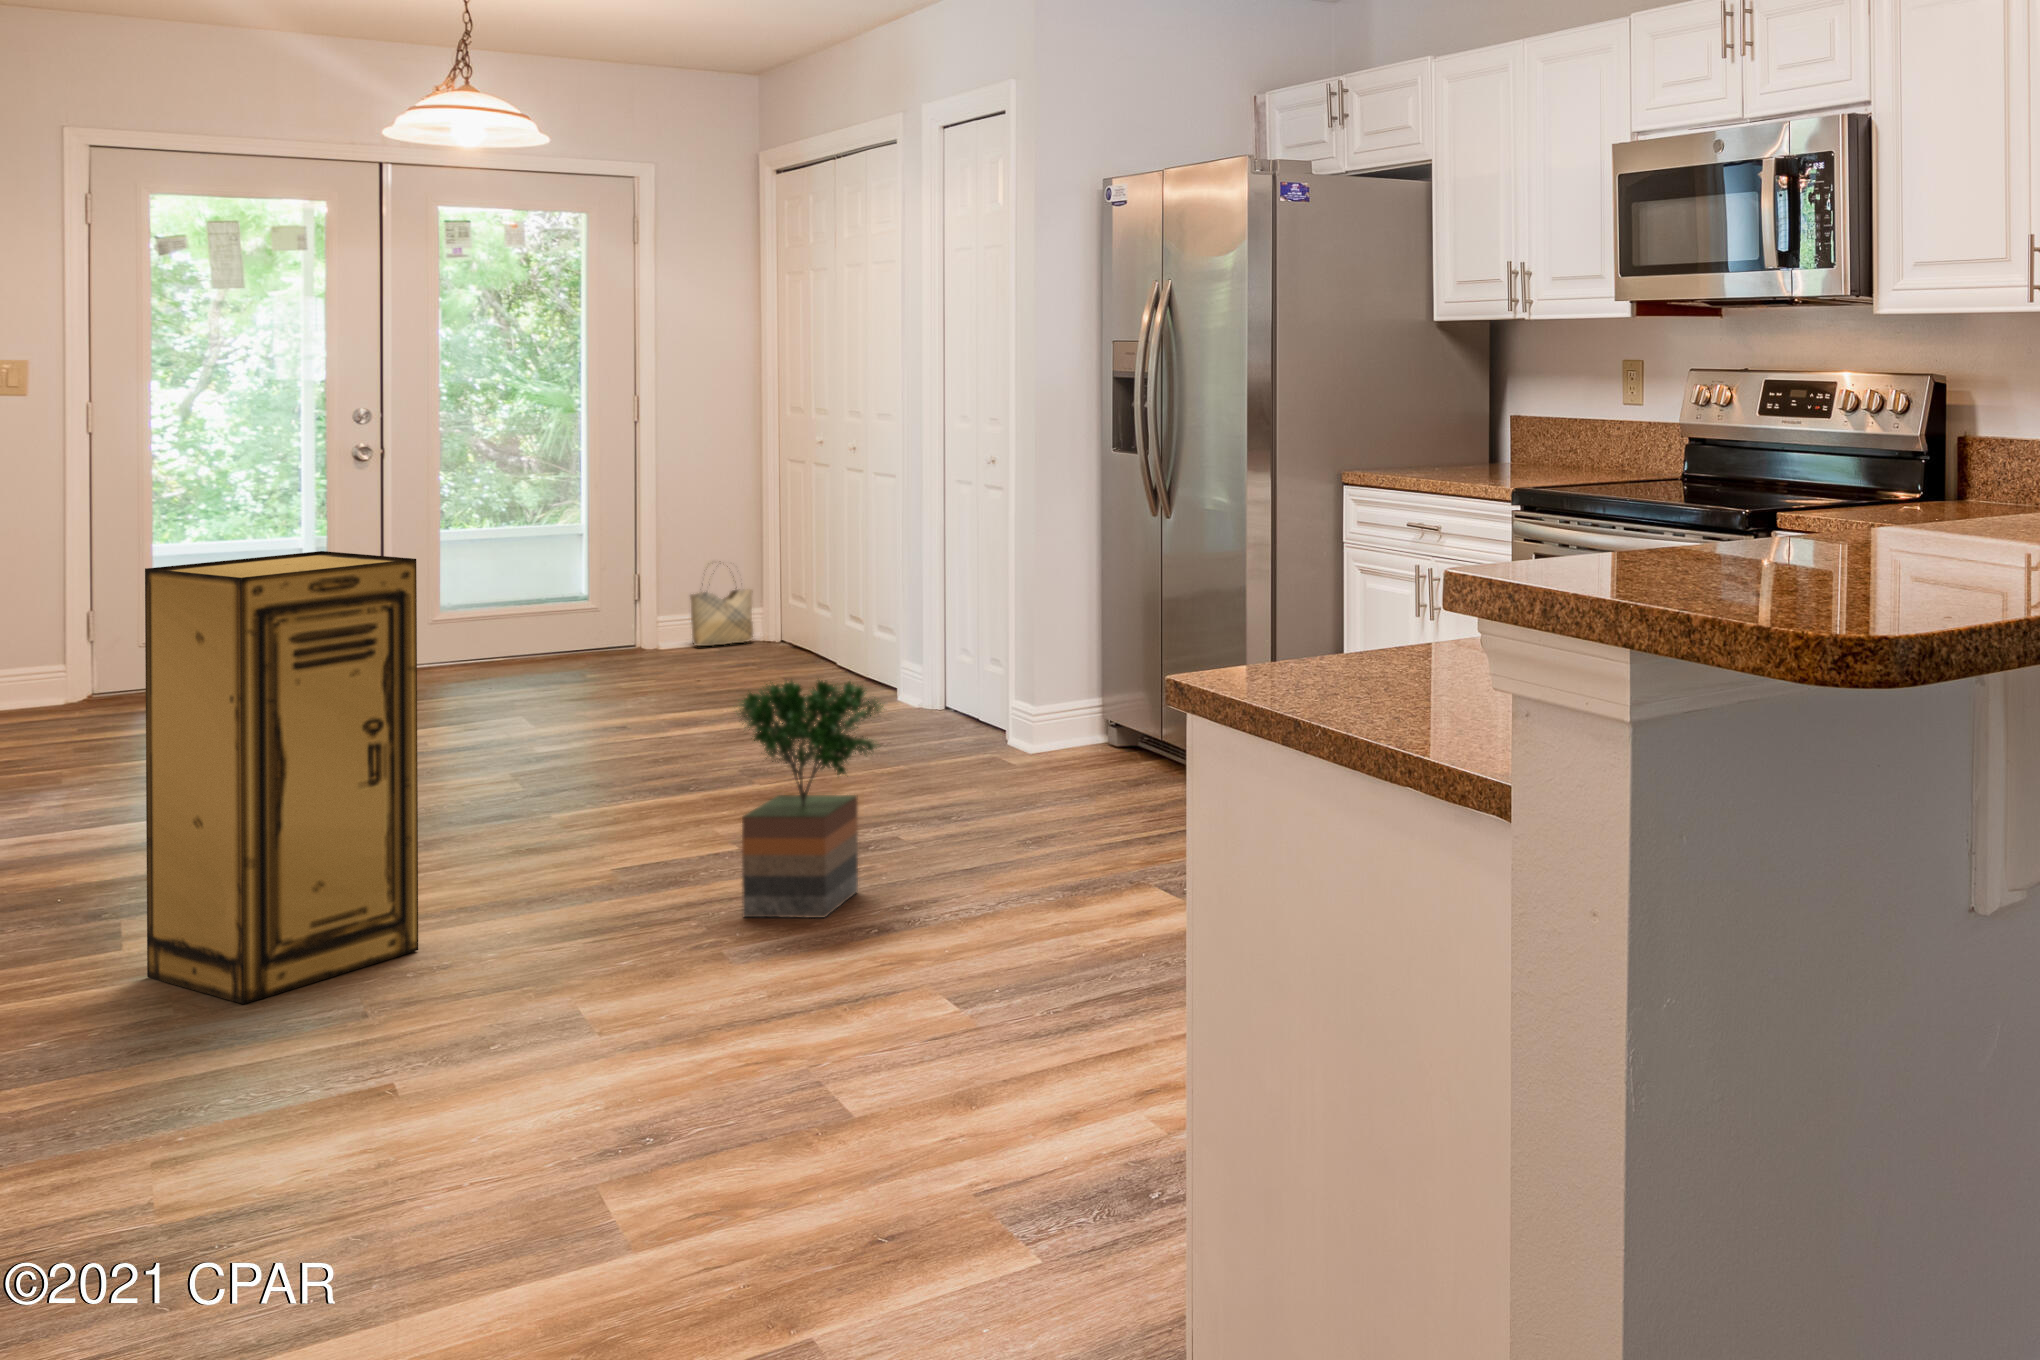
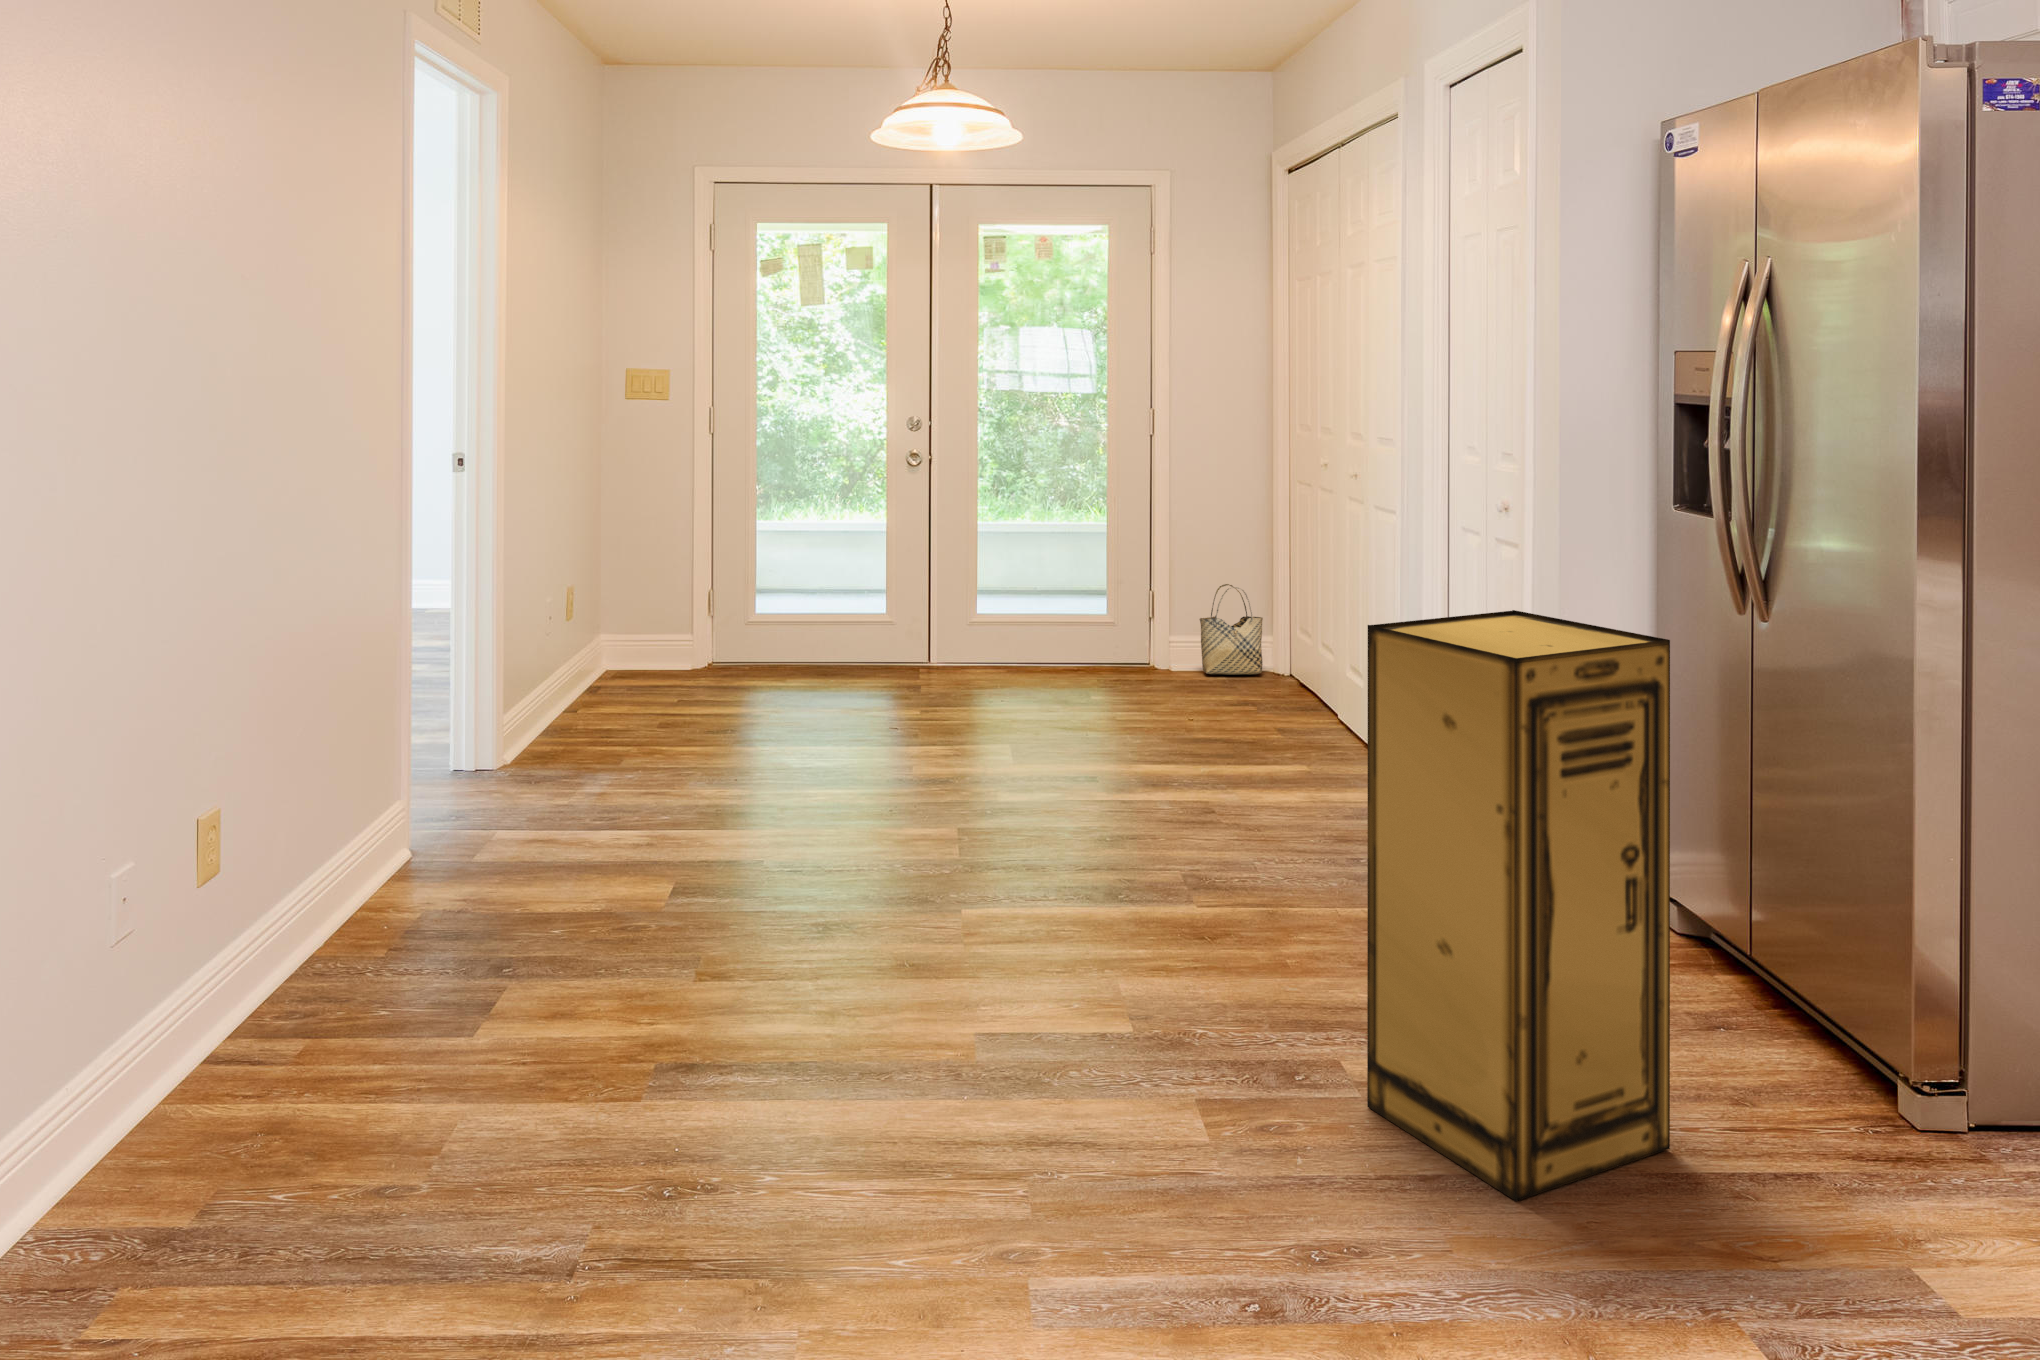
storage cabinet: present [145,551,418,1004] -> present [1367,610,1670,1201]
potted tree: present [736,681,884,918] -> none [1086,841,1304,1234]

